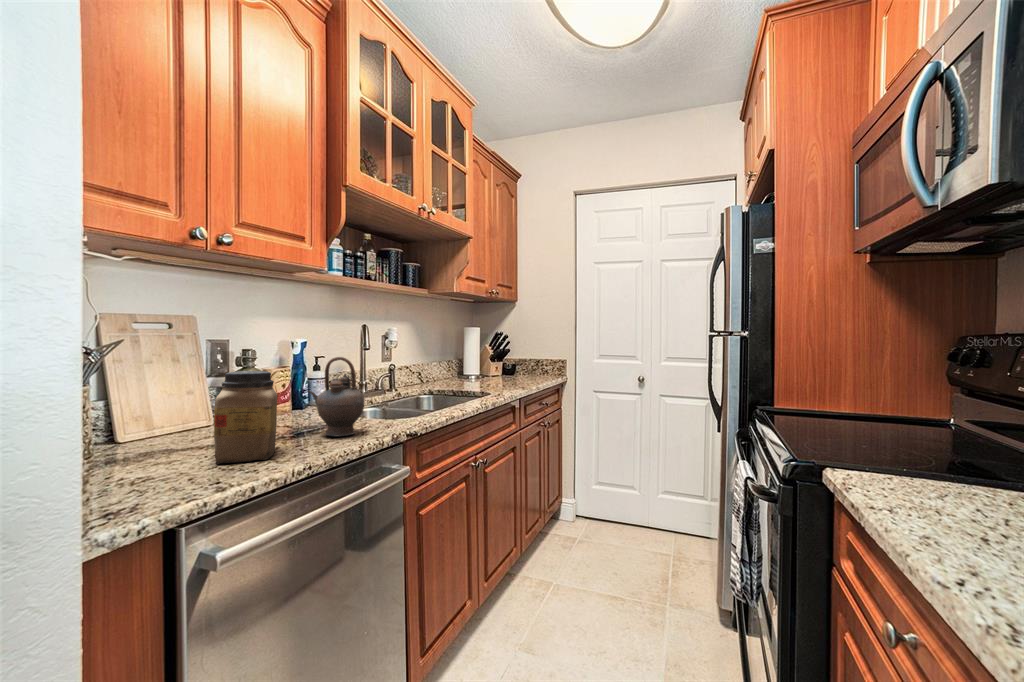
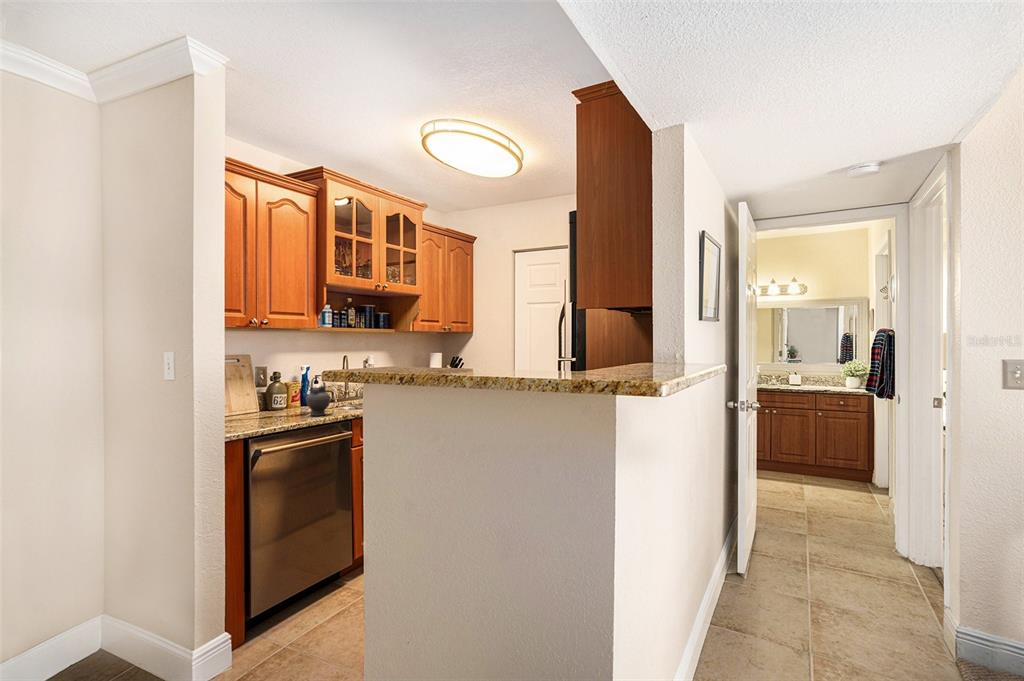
jar: present [214,371,277,464] -> none [259,383,286,423]

